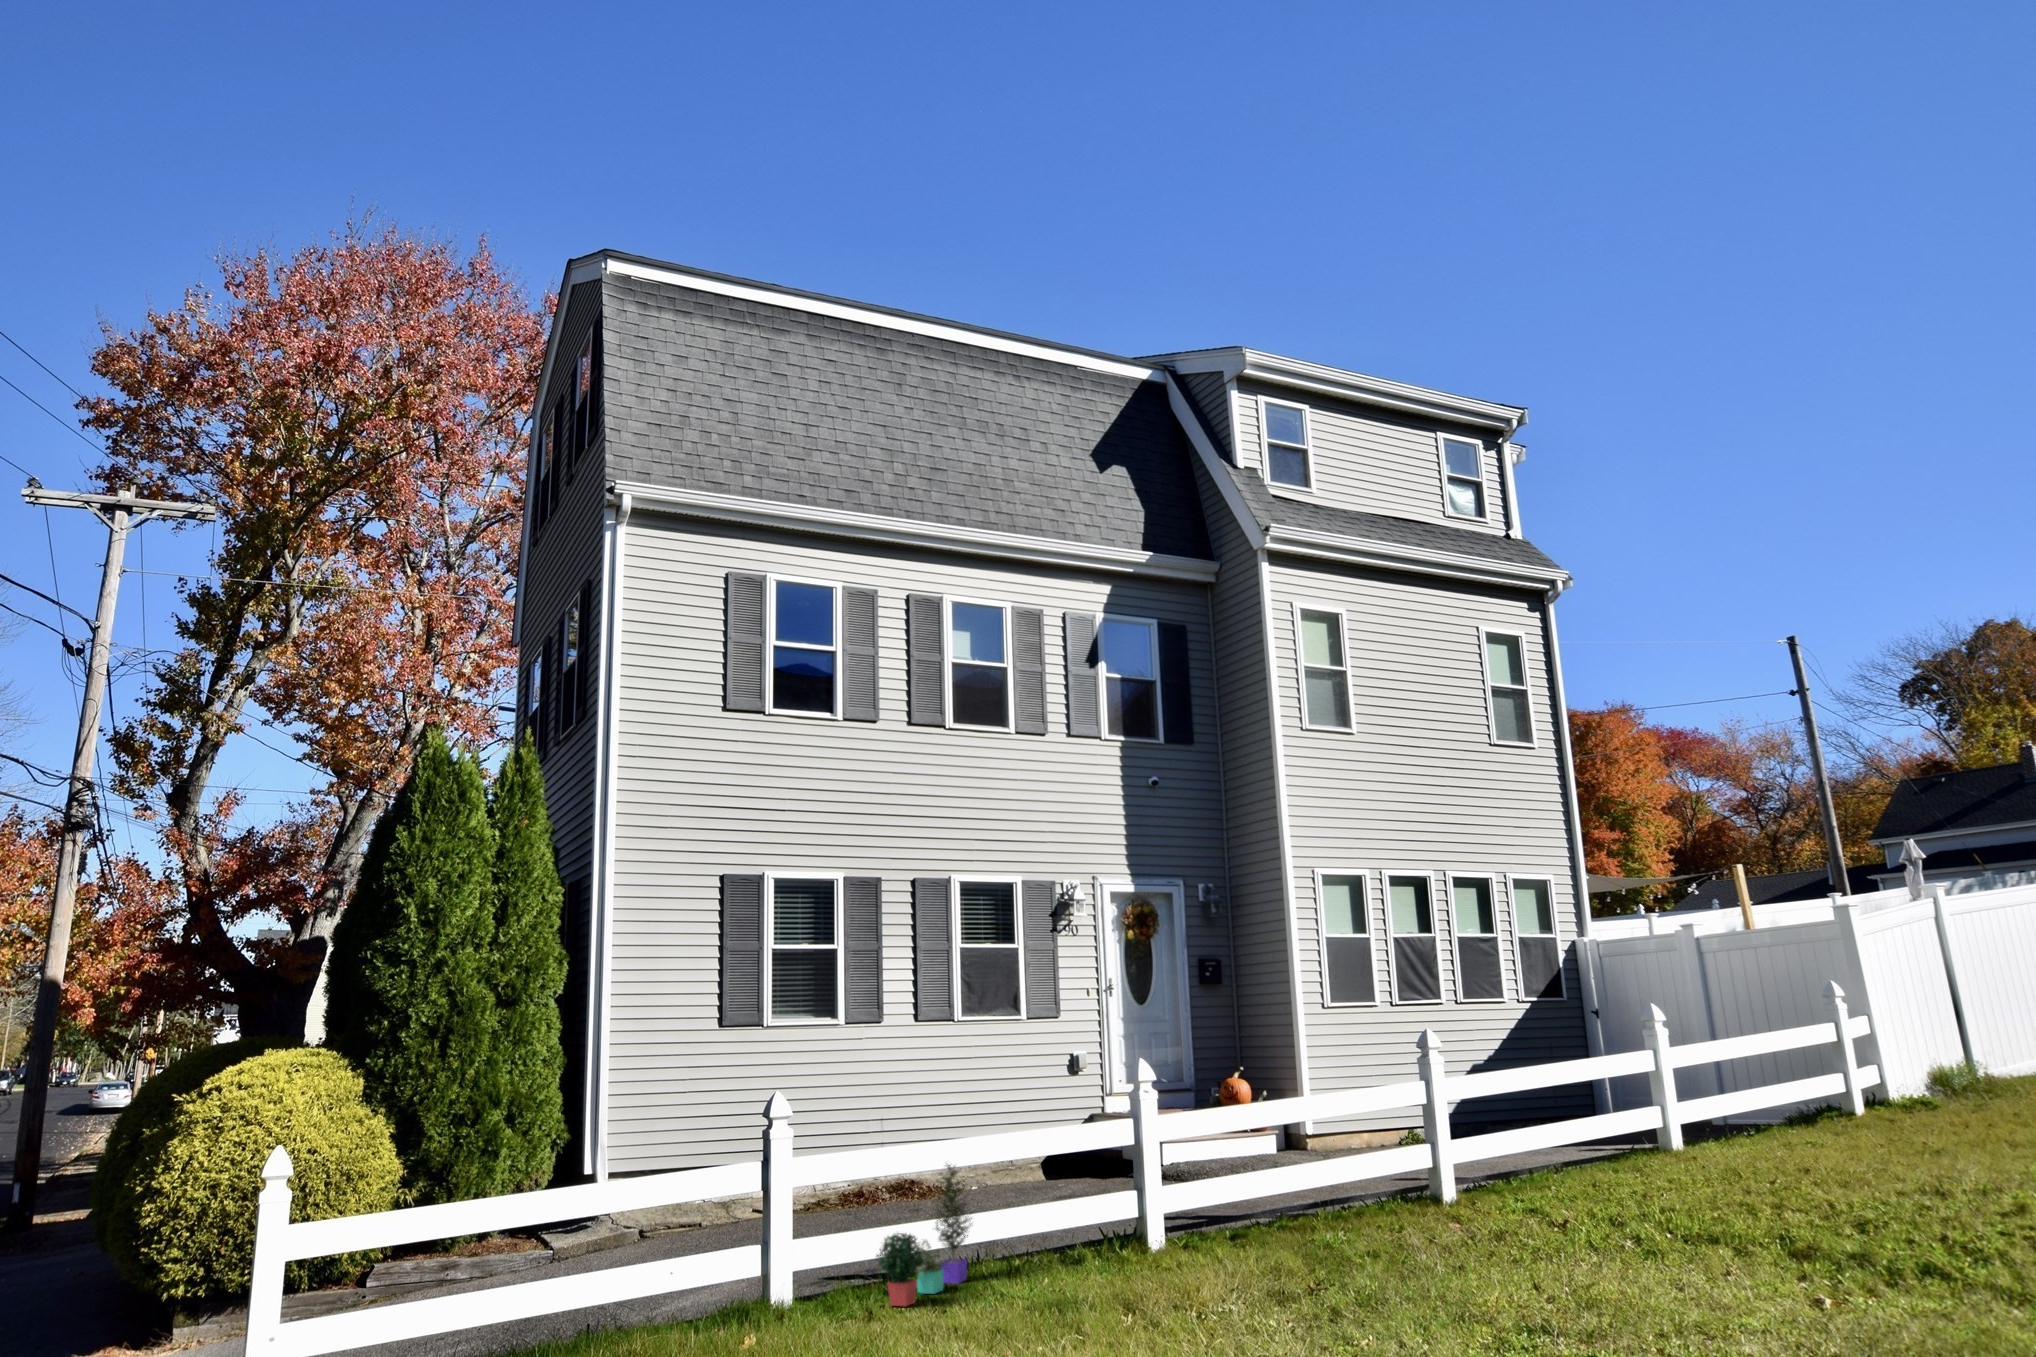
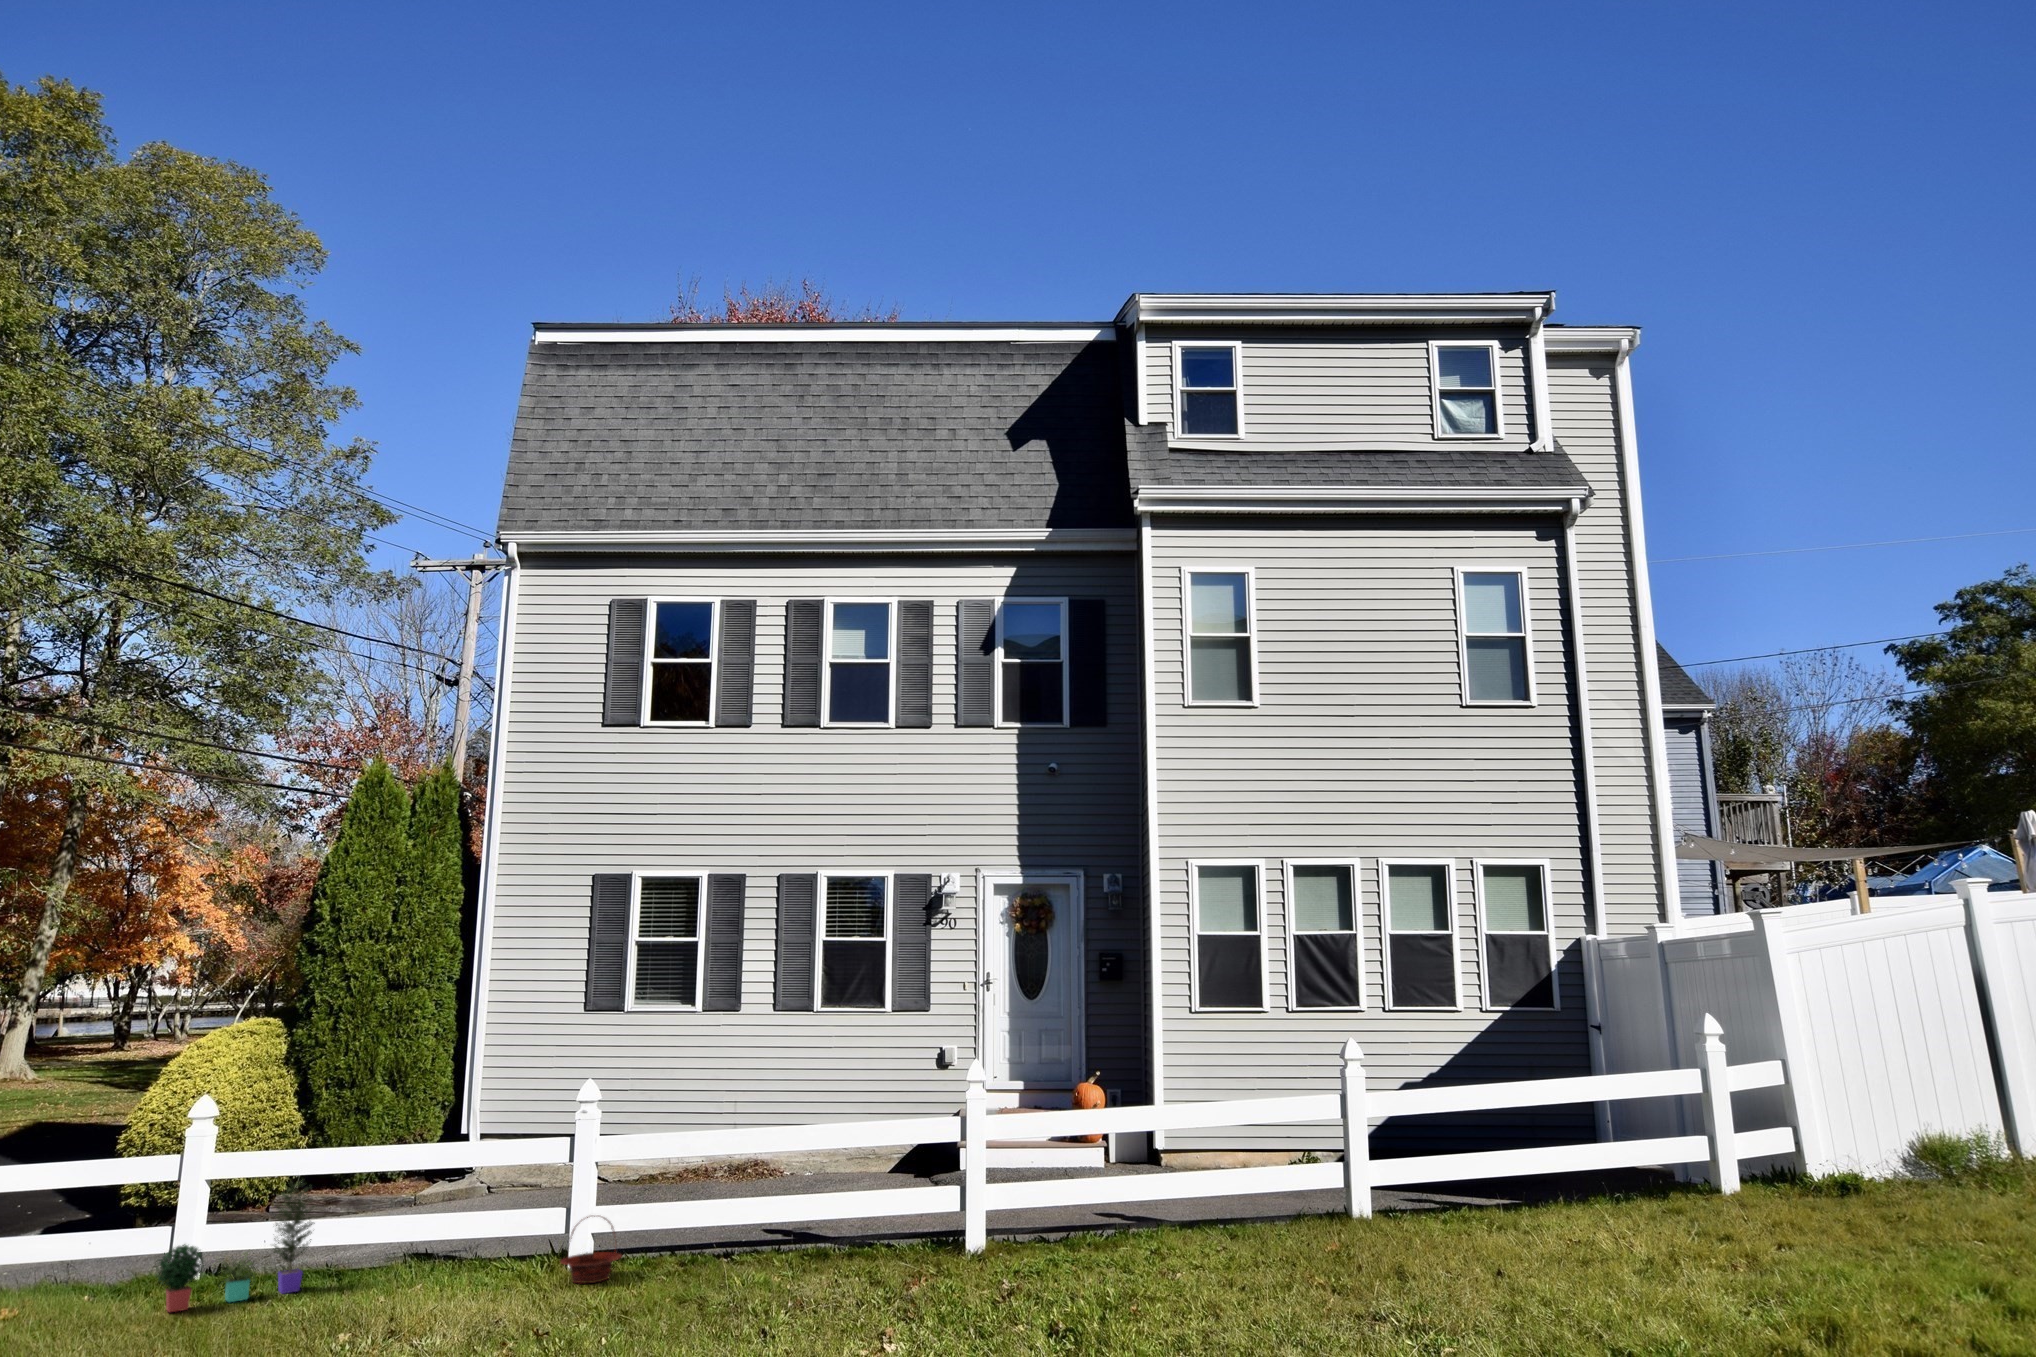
basket: none [1199,1177,1259,1243] -> present [561,1216,622,1283]

